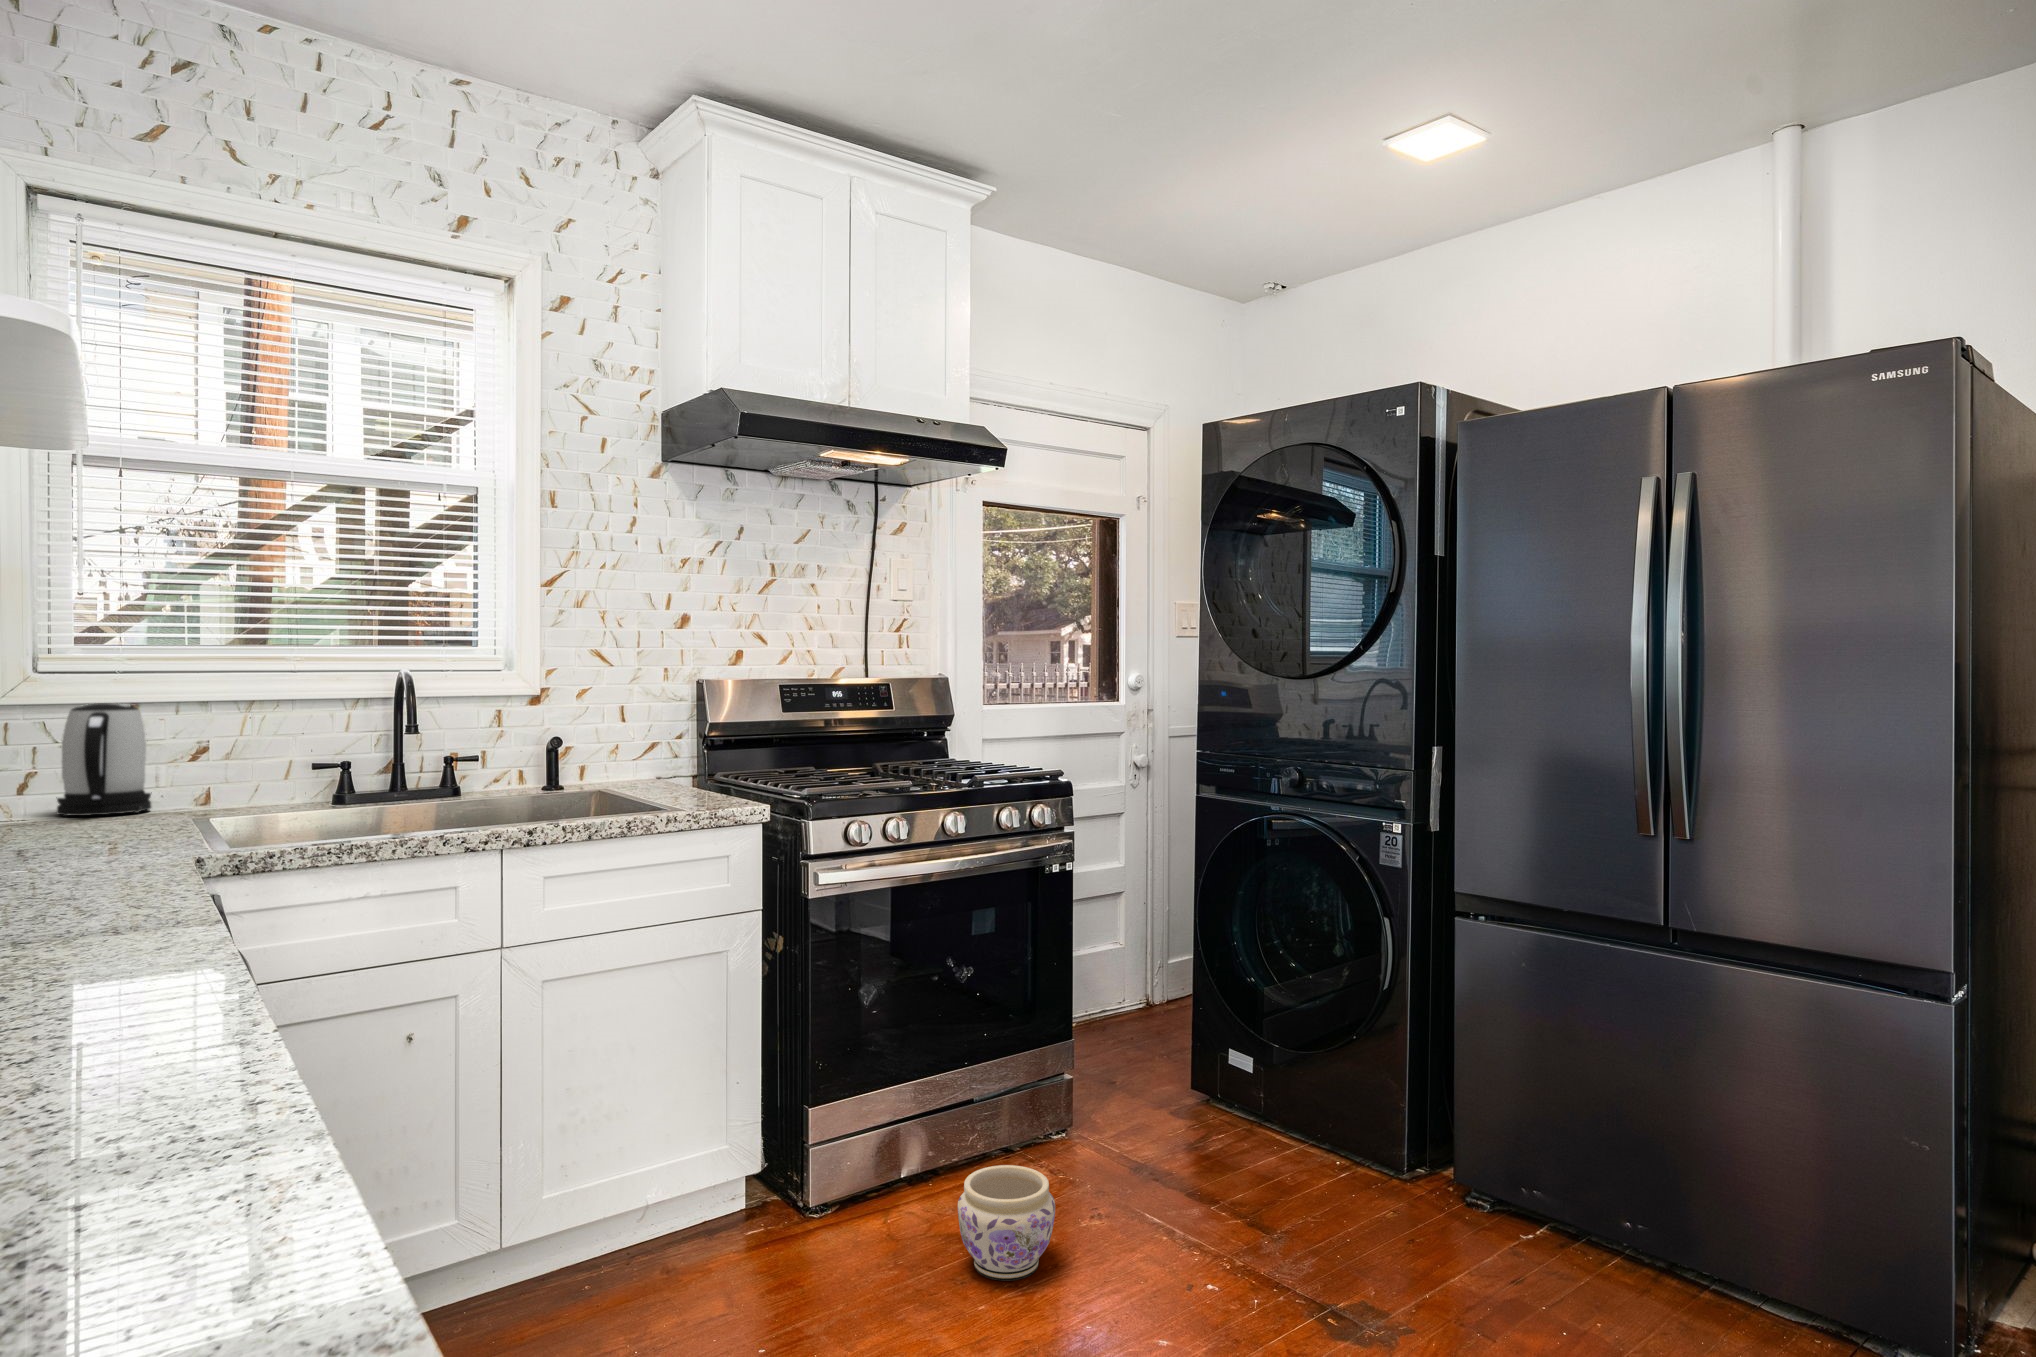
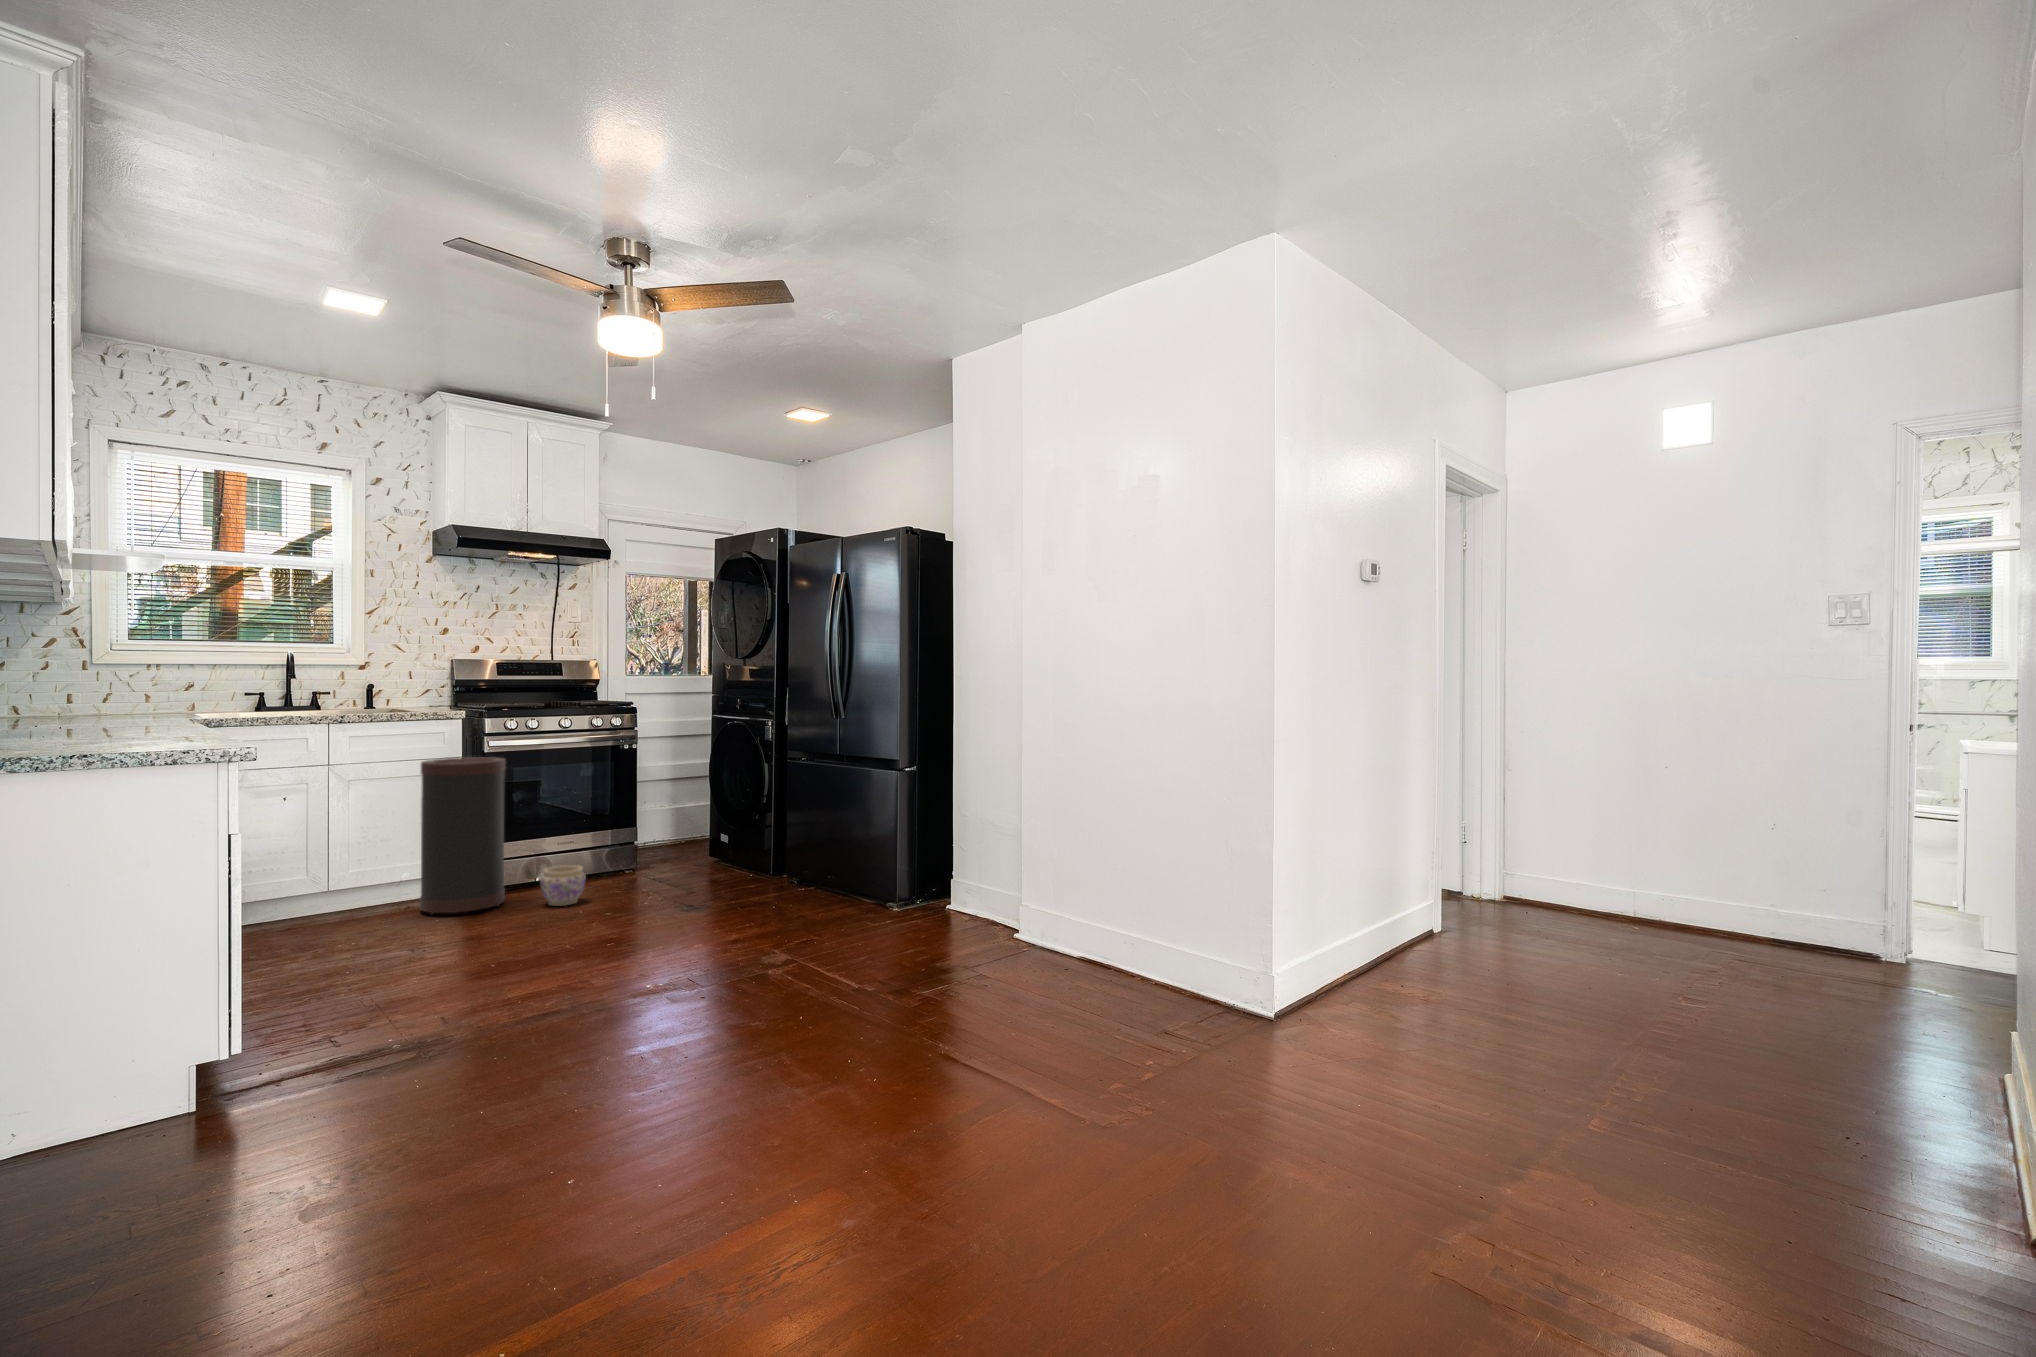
kettle: present [57,703,152,816] -> none [121,664,166,713]
trash can: none [700,910,877,1313] -> present [420,757,506,915]

